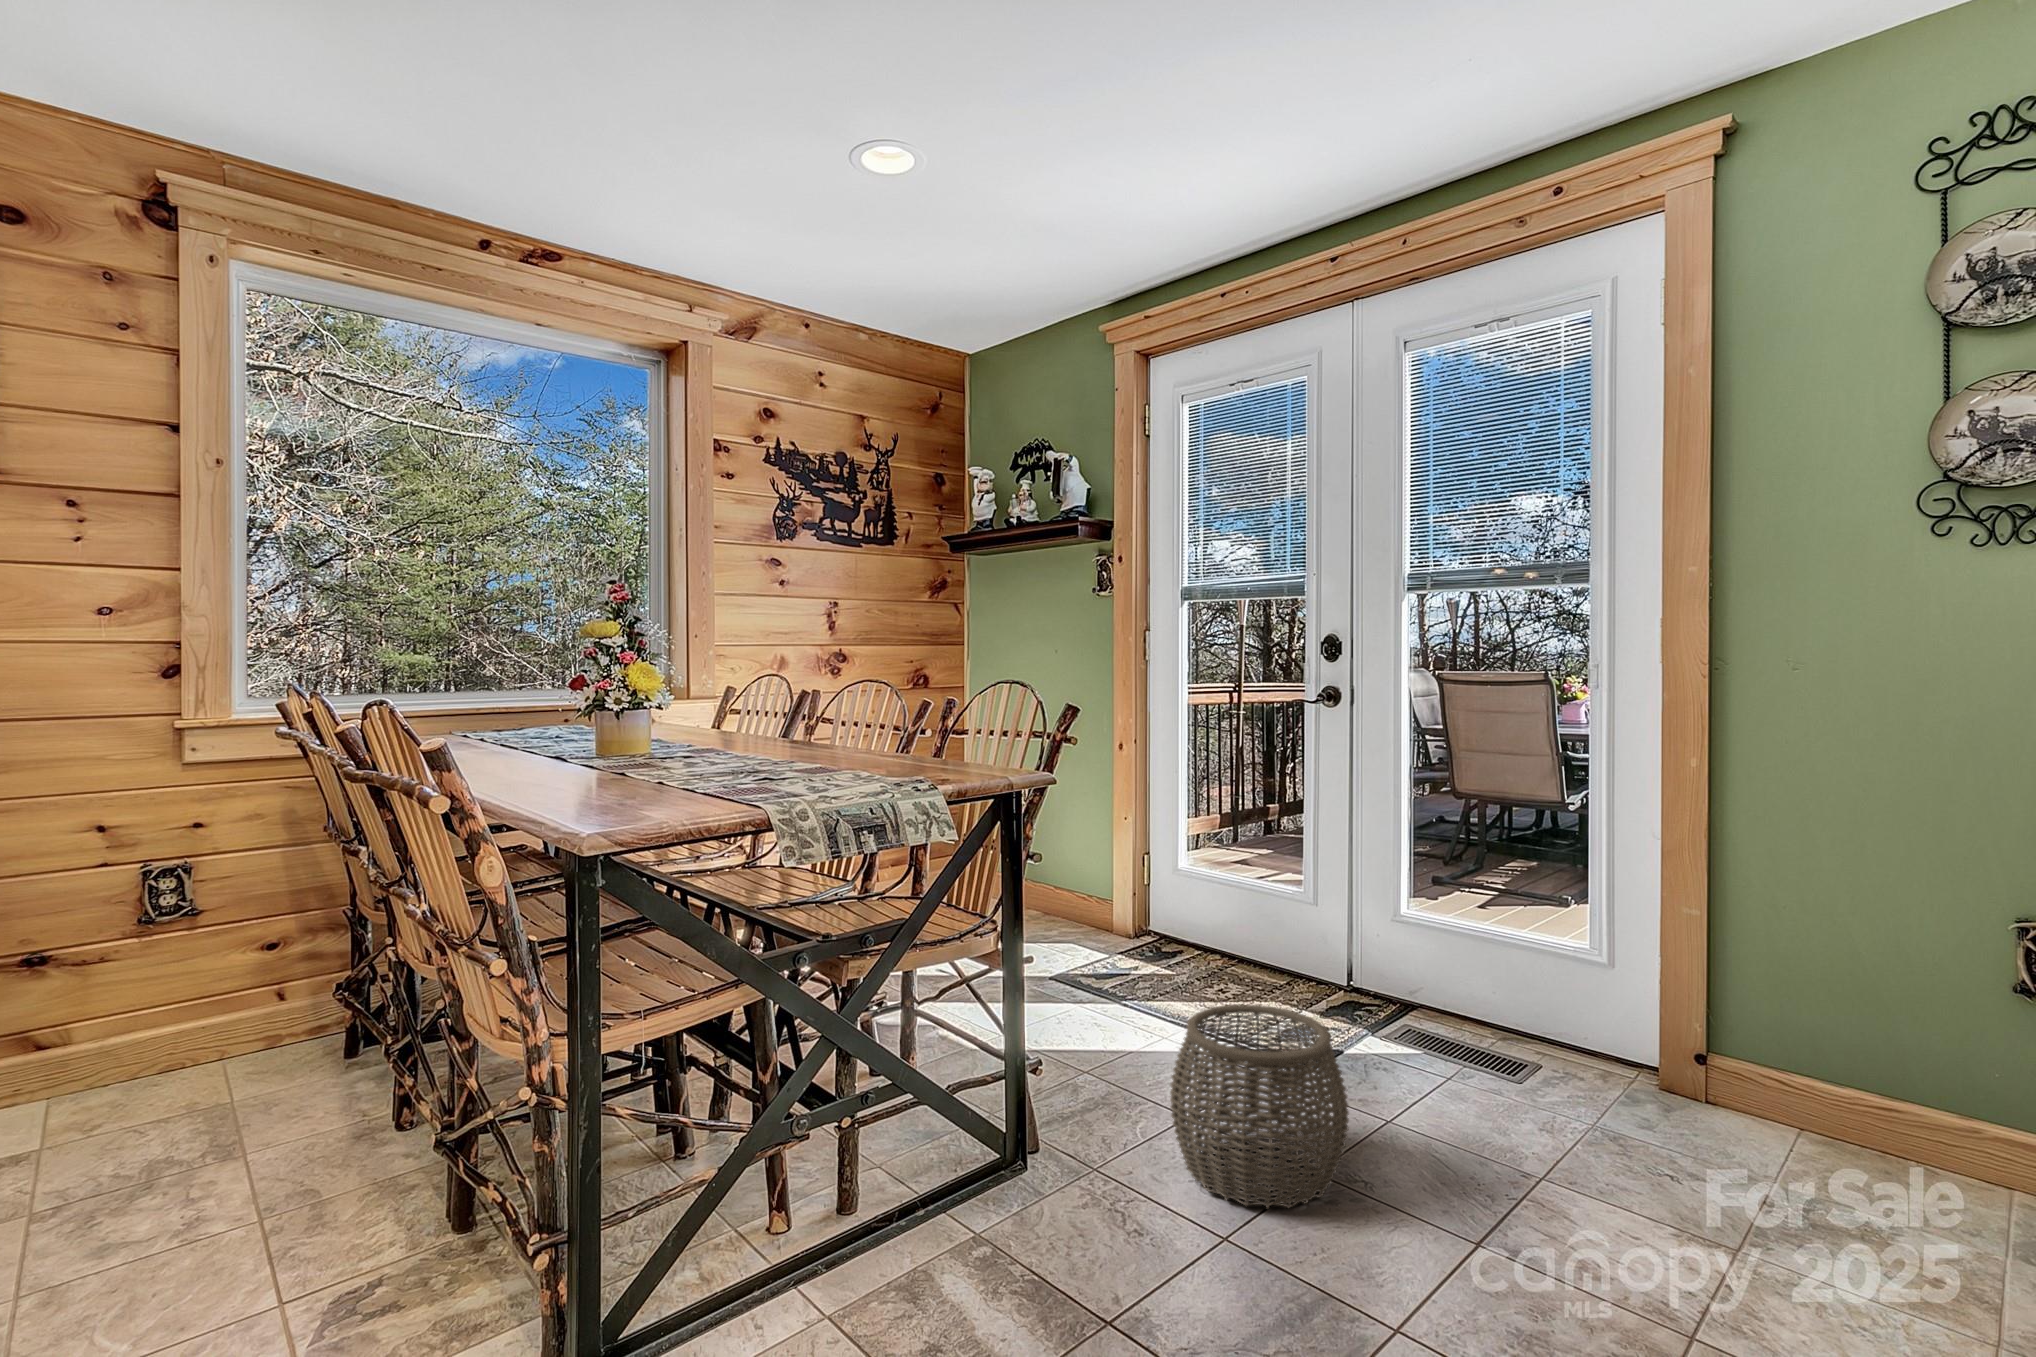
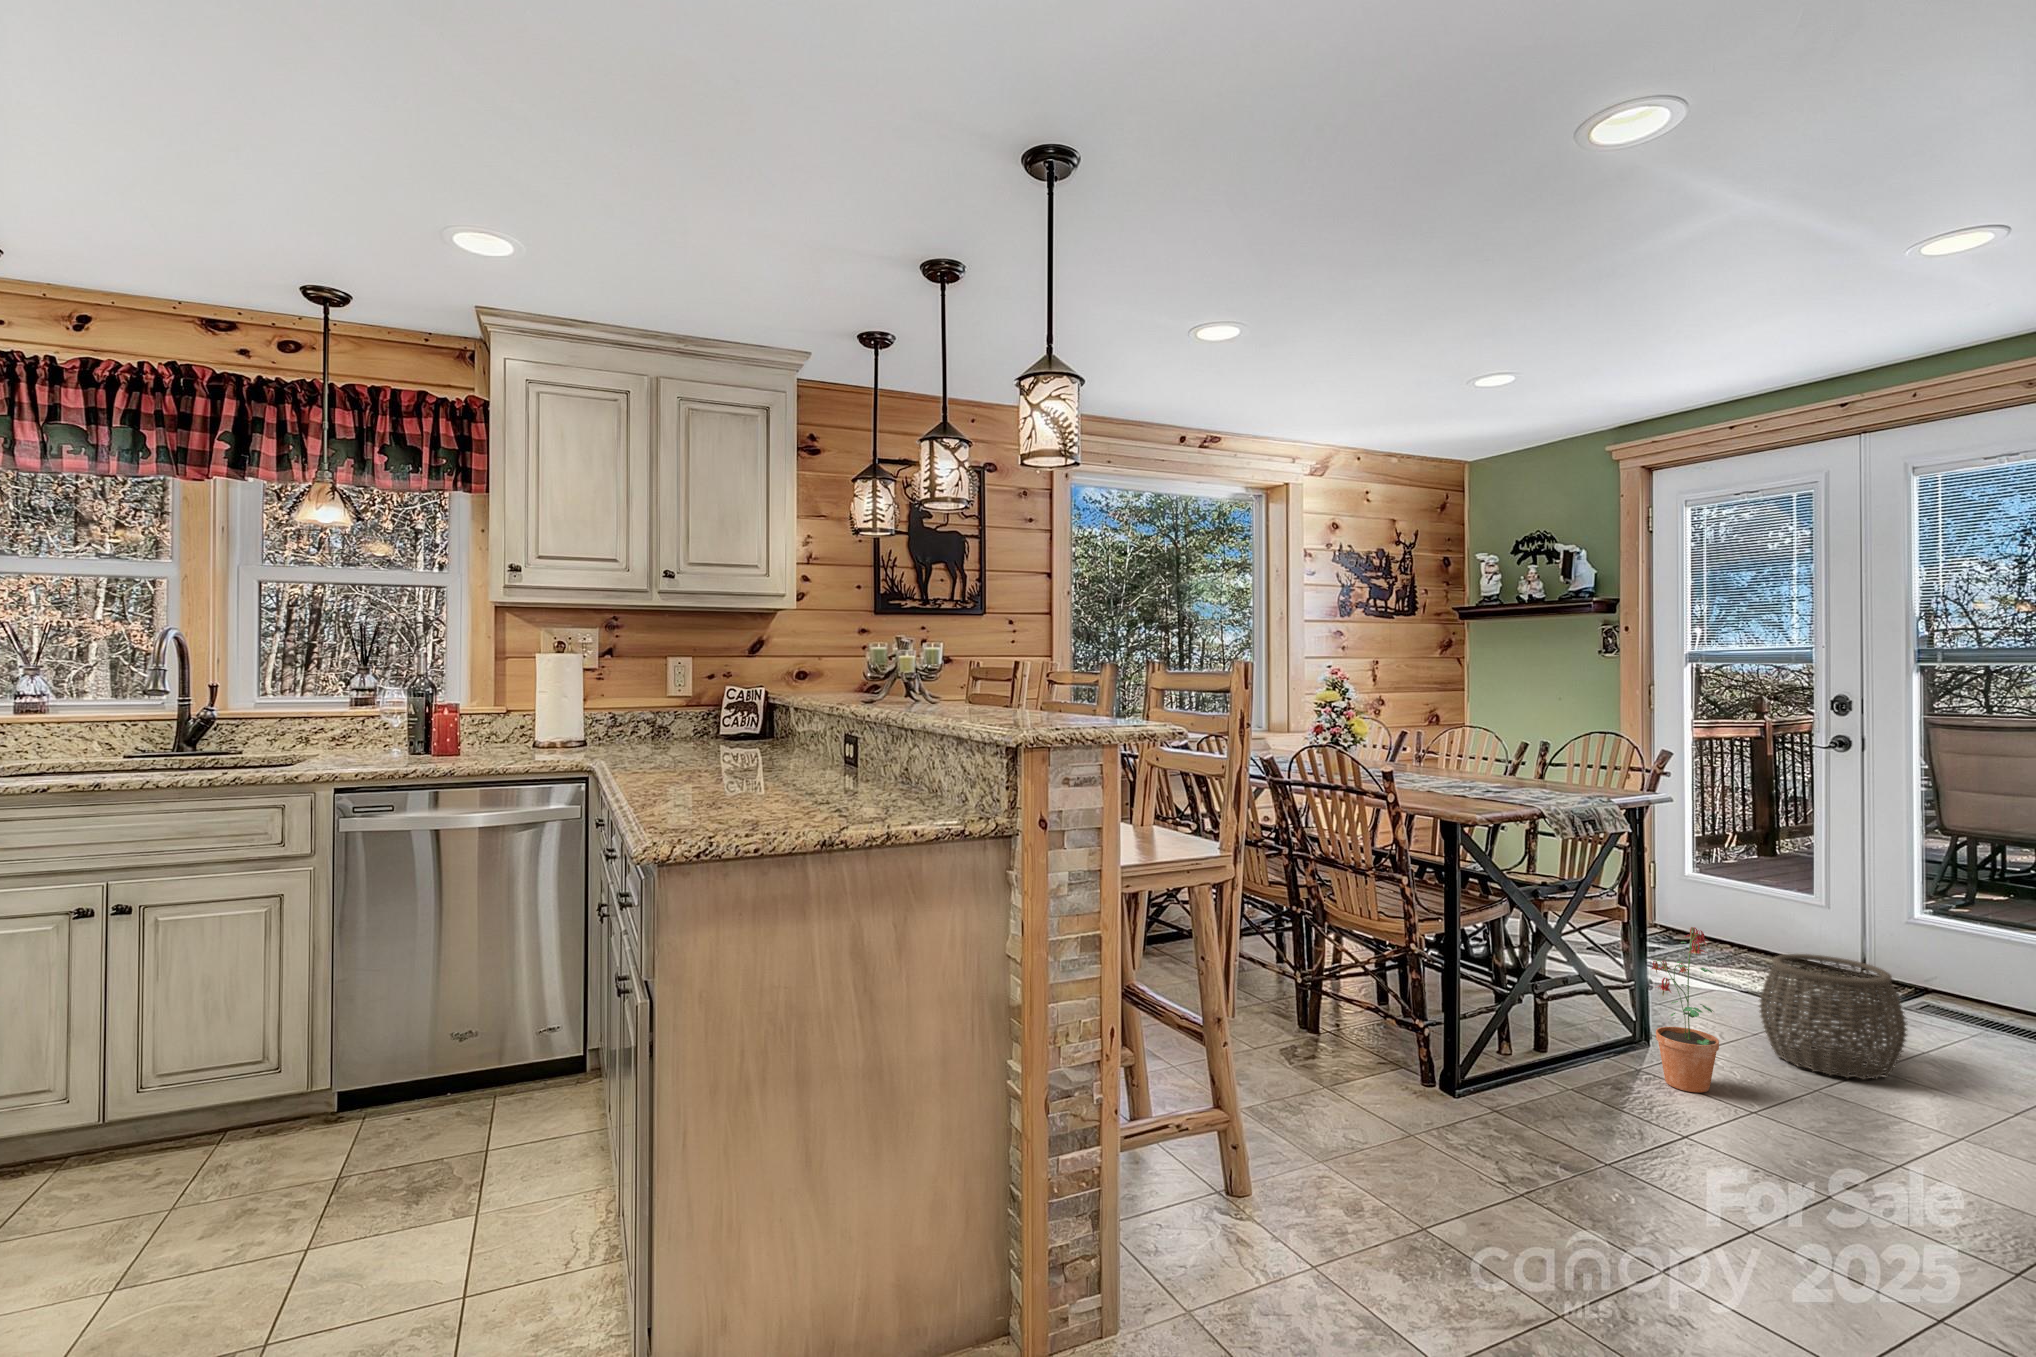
potted plant: none [972,994,1070,1286] -> present [1652,927,1719,1092]

